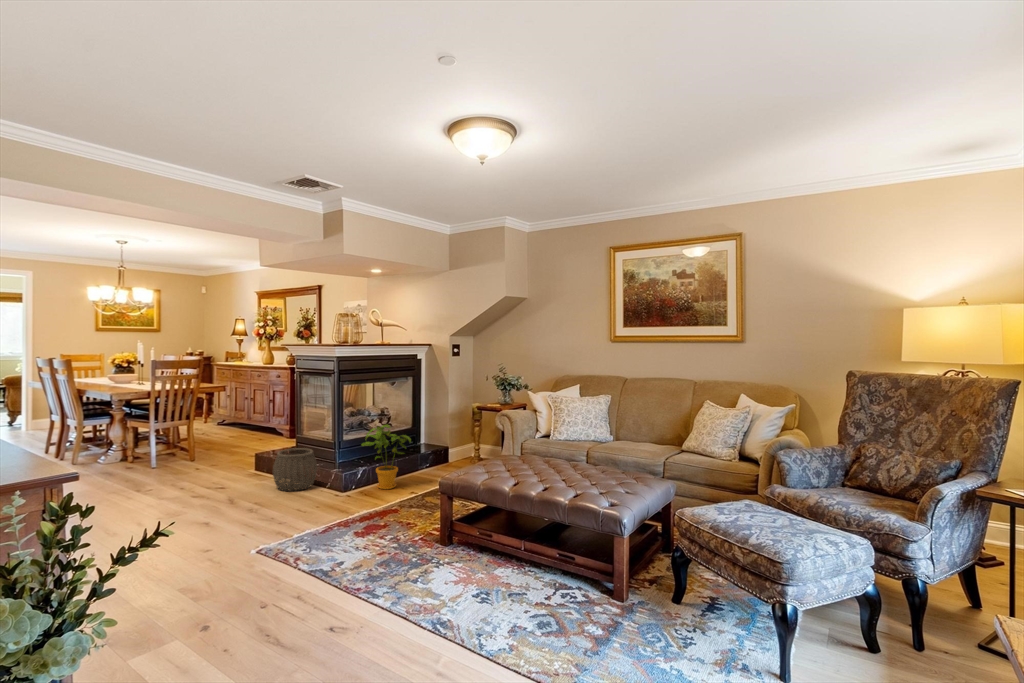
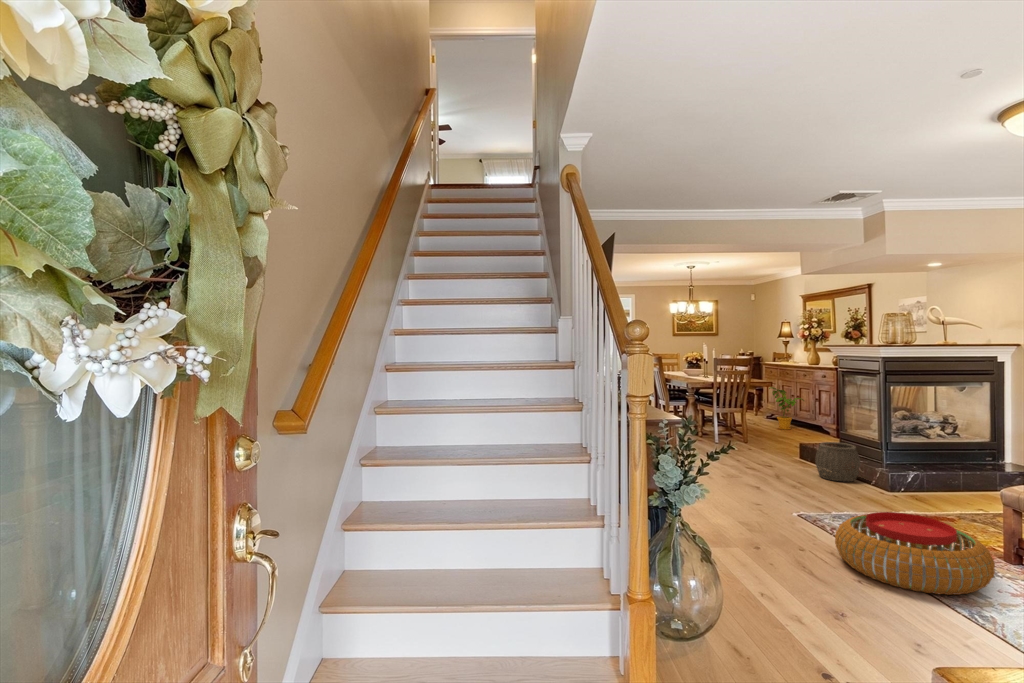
house plant: present [361,425,411,489] -> present [769,387,804,430]
pouf: none [301,525,444,619] -> present [835,512,995,595]

